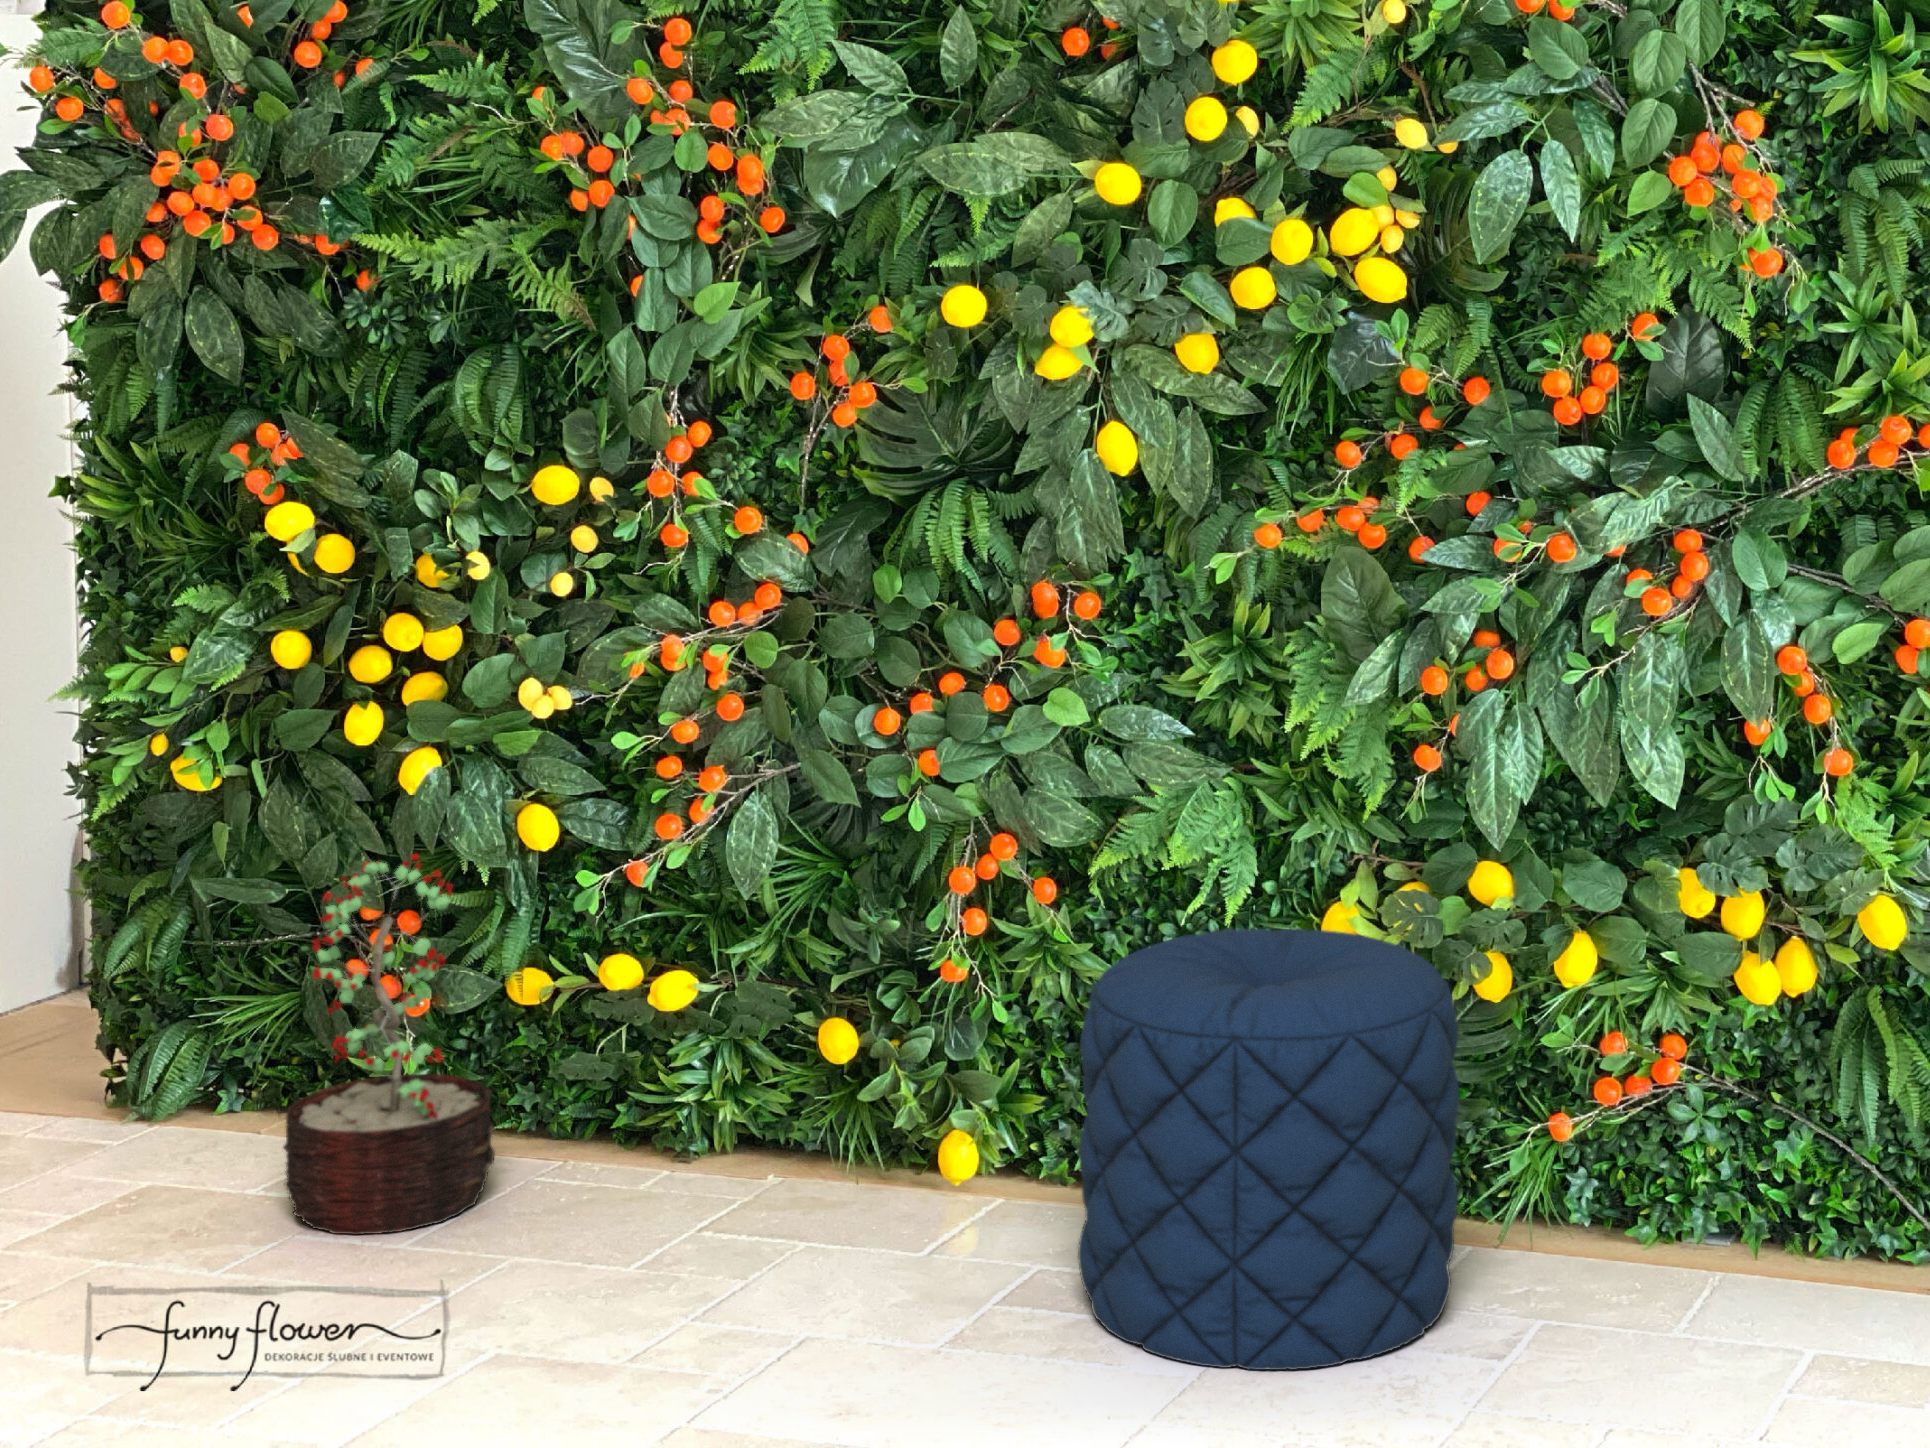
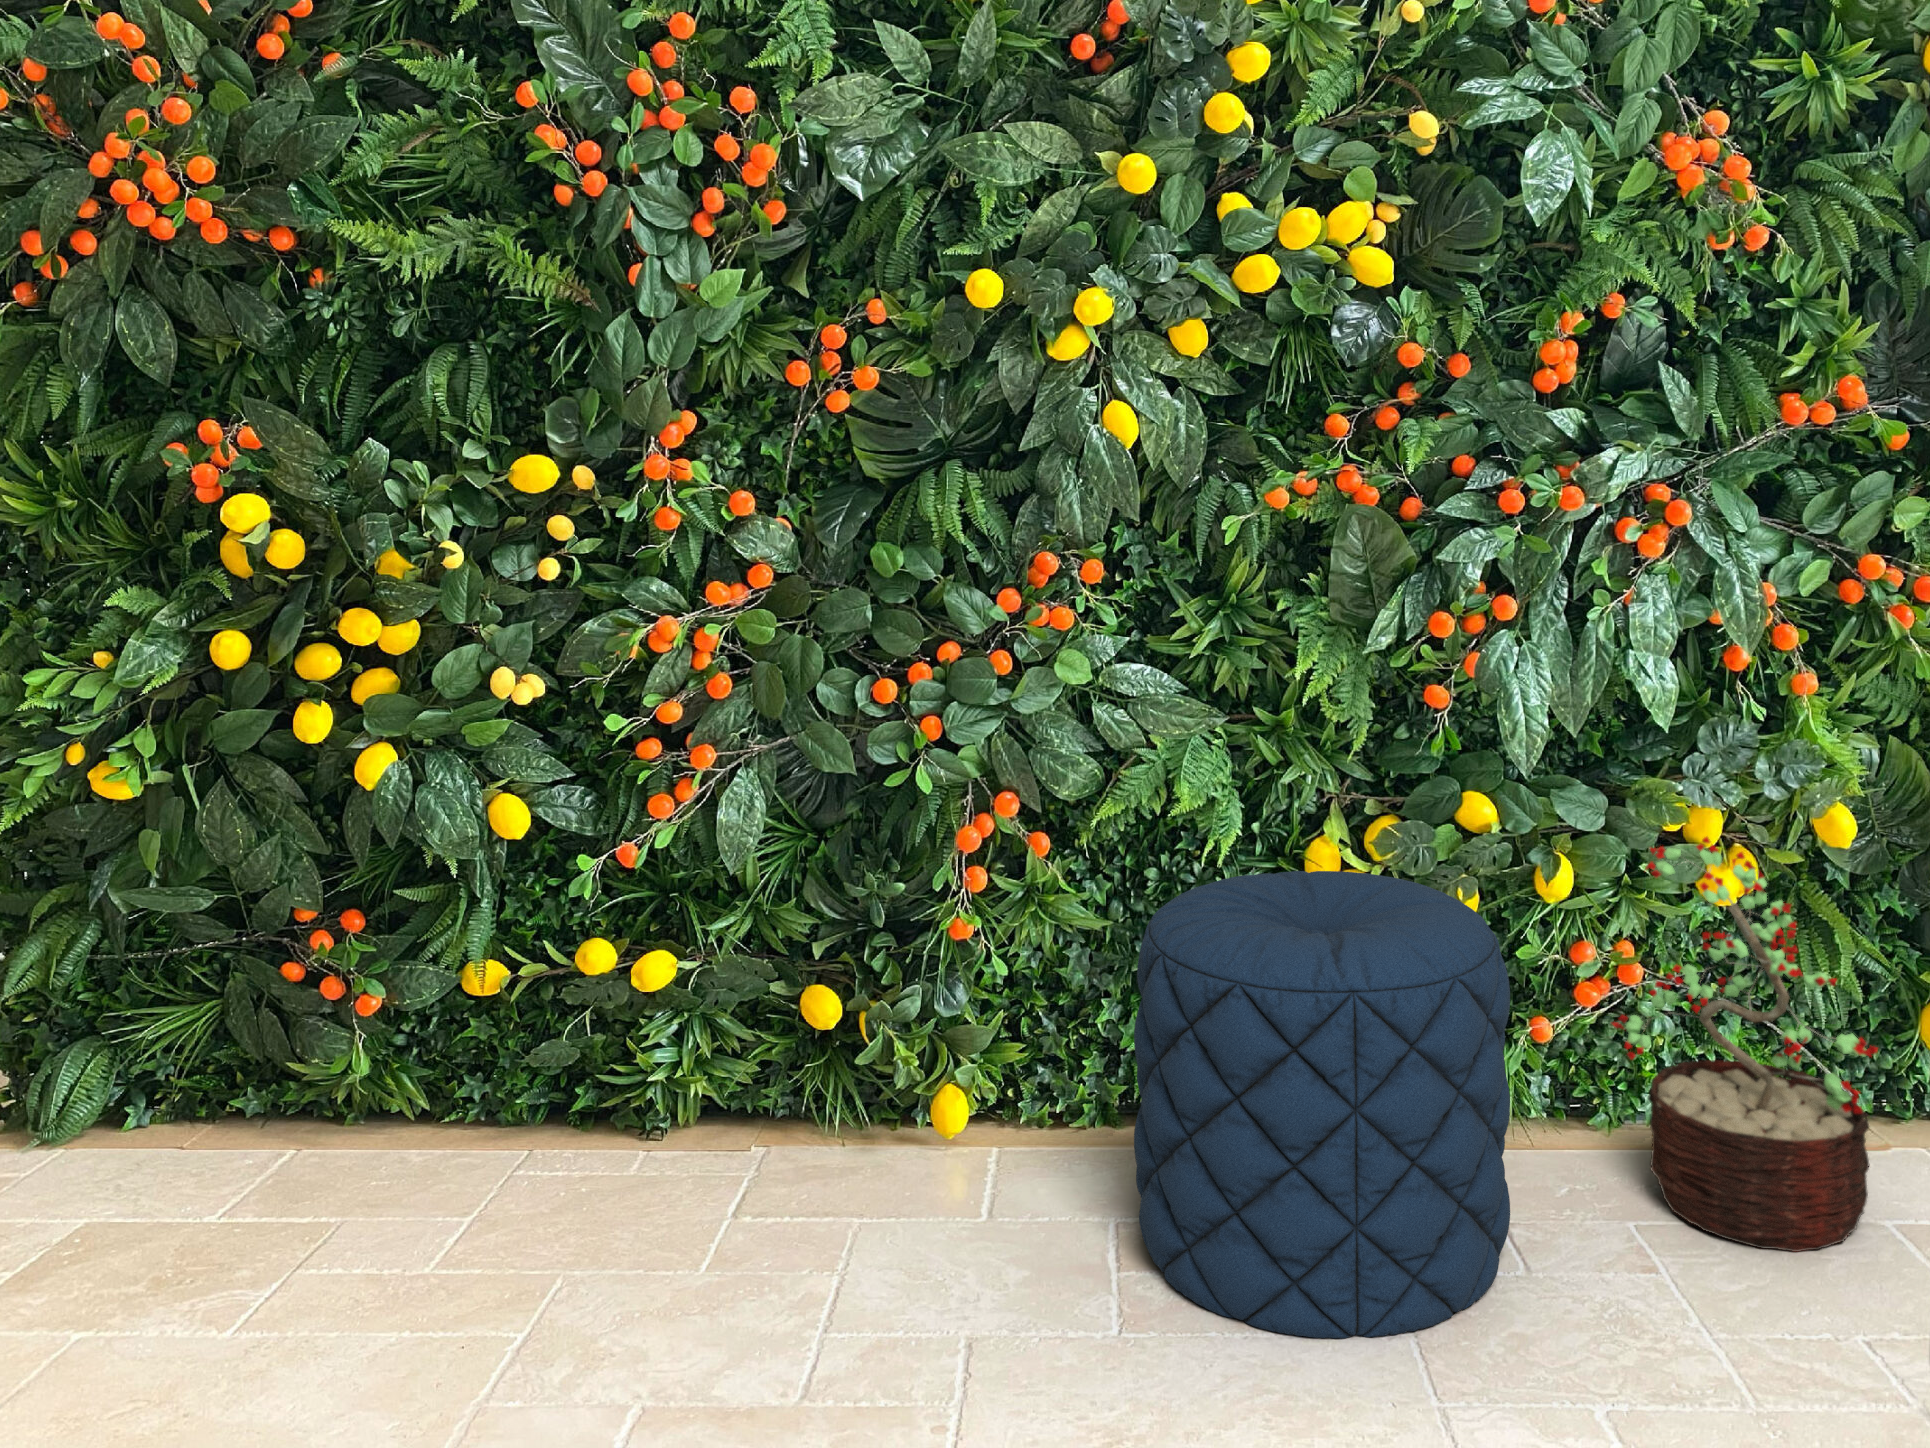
decorative plant: present [283,854,495,1235] -> present [1612,837,1878,1252]

